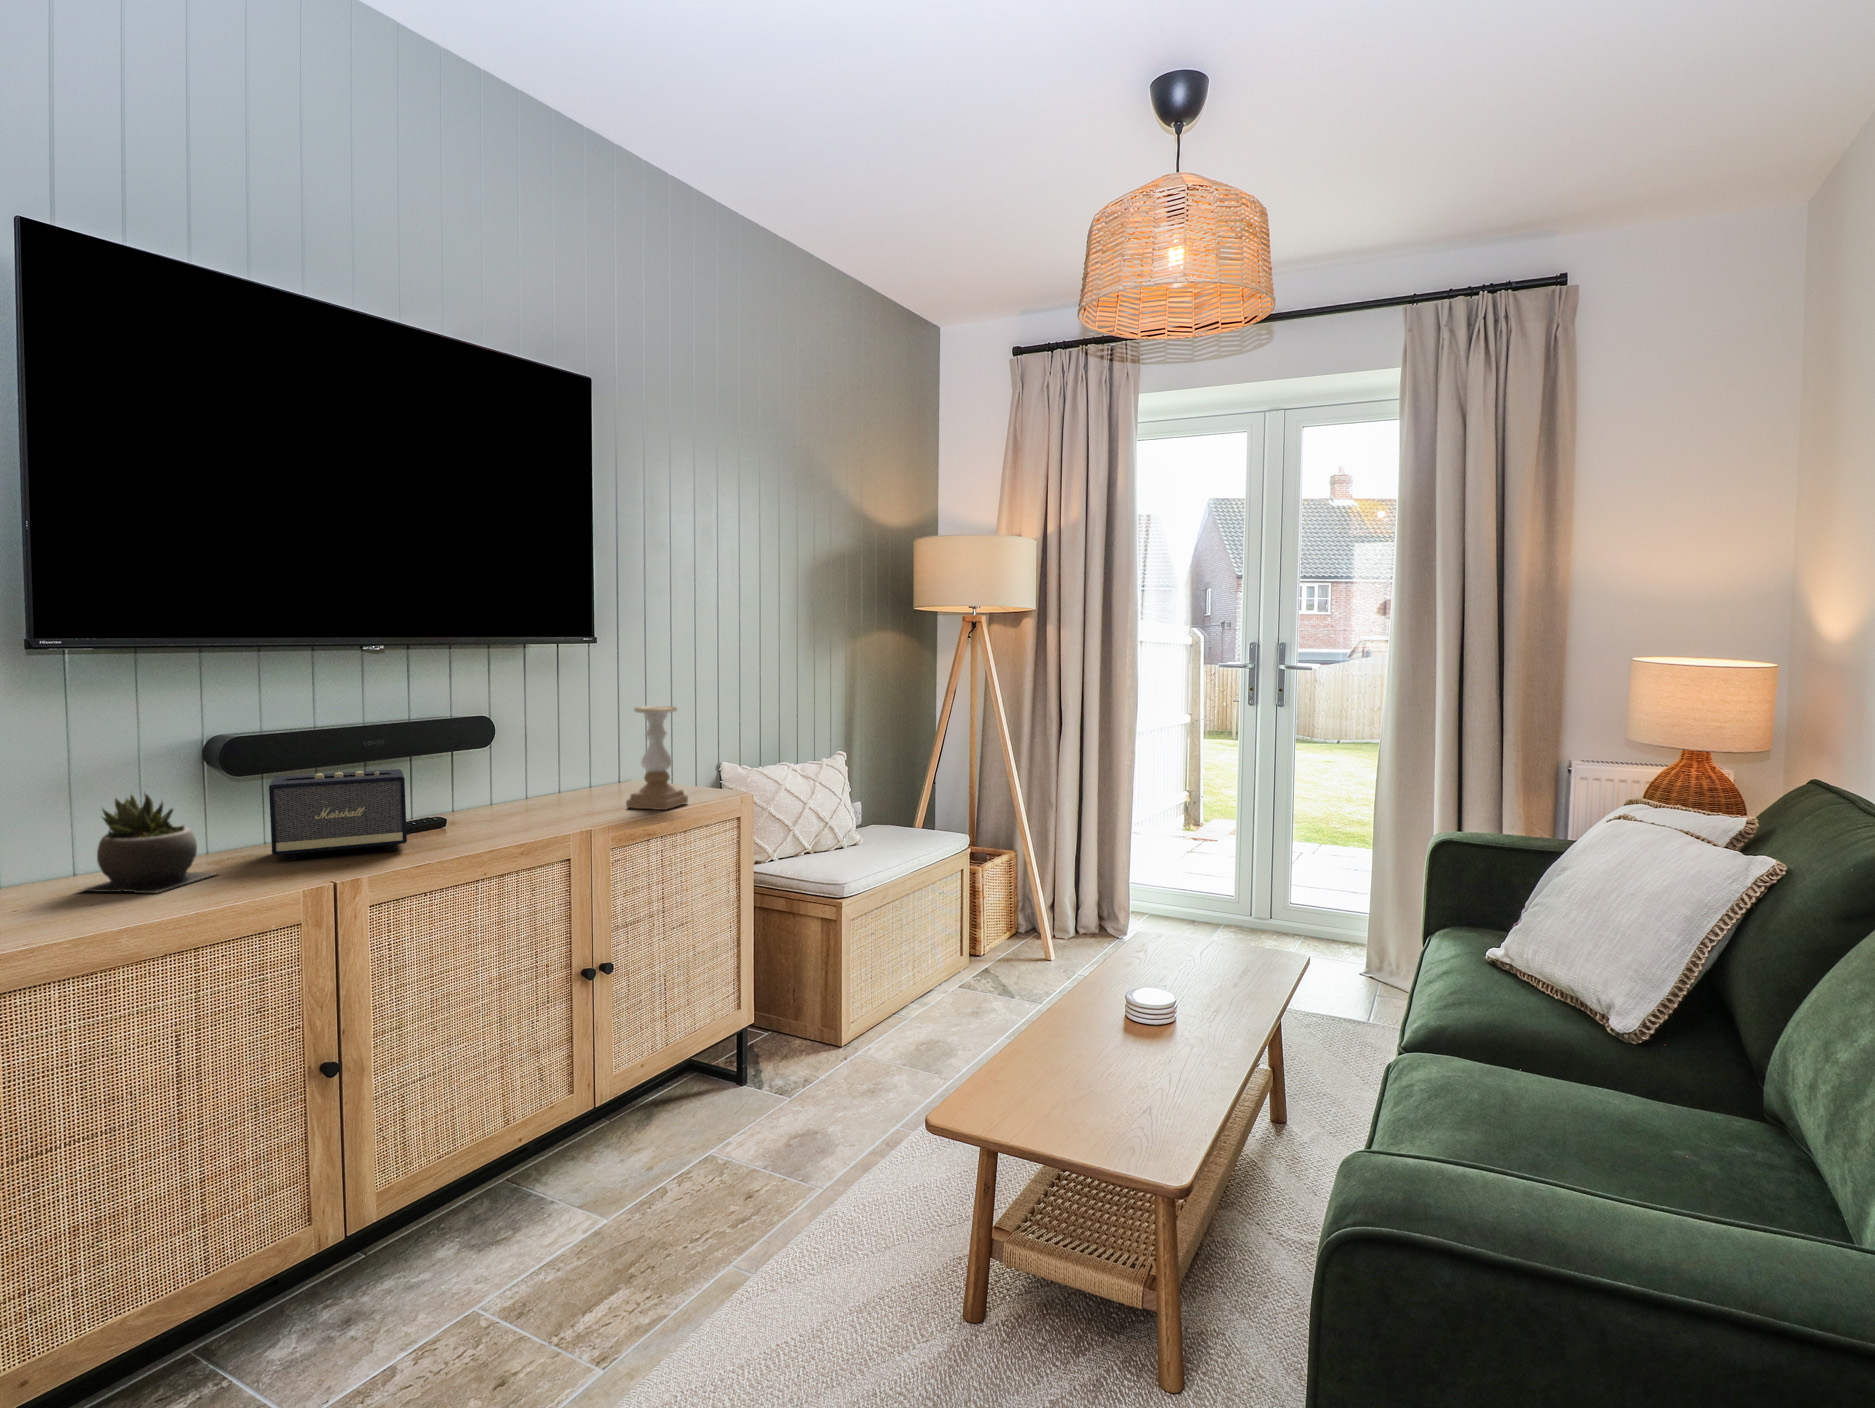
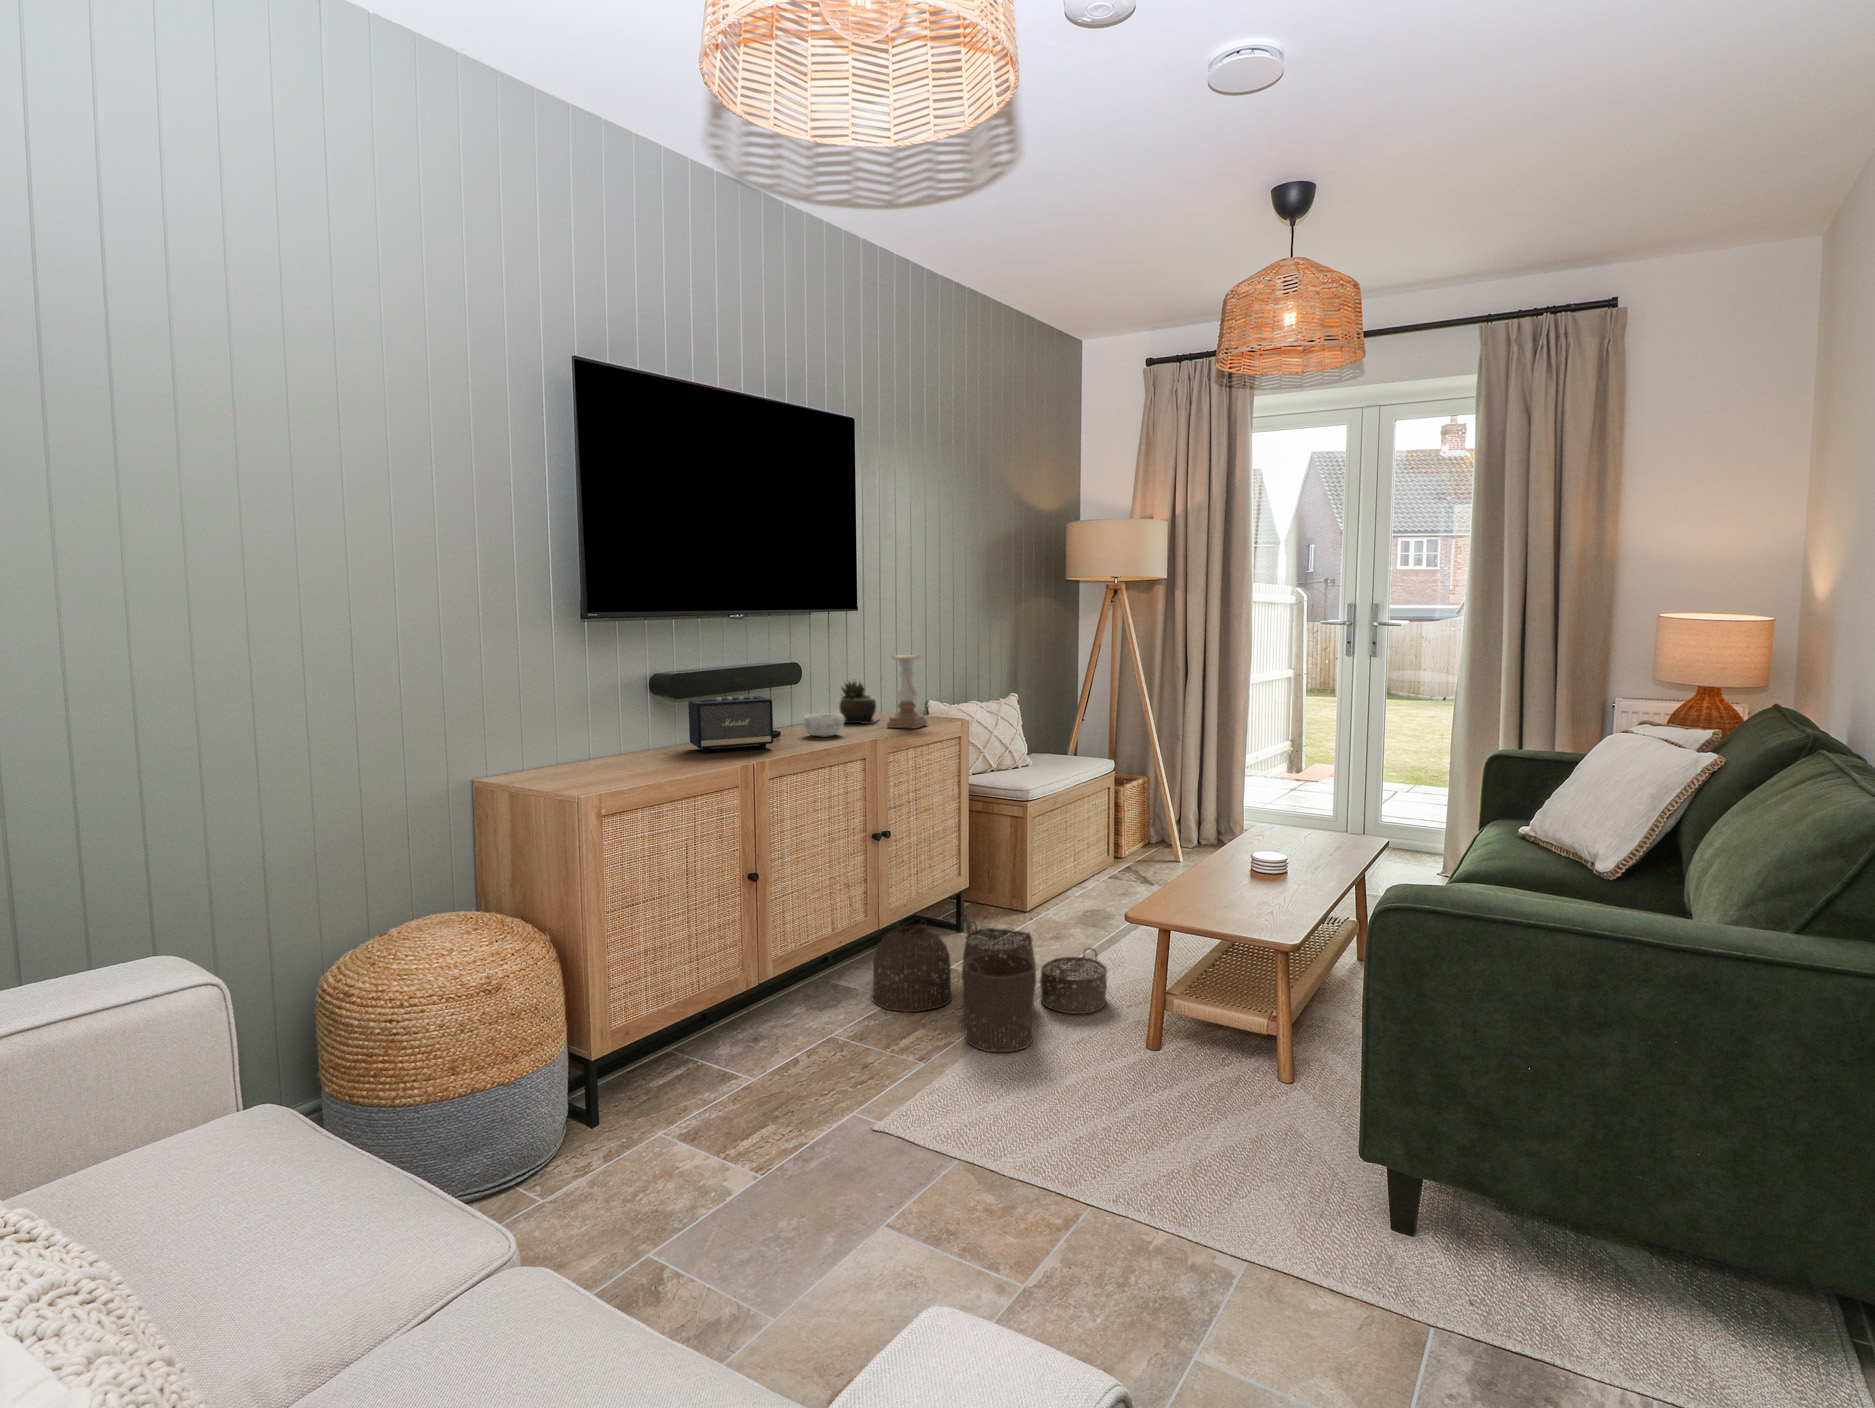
decorative bowl: none [486,791,549,826] -> present [803,714,844,737]
succulent plant: present [79,794,216,893] -> present [839,682,878,724]
woven basket: none [569,1098,918,1339] -> present [872,921,1107,1052]

